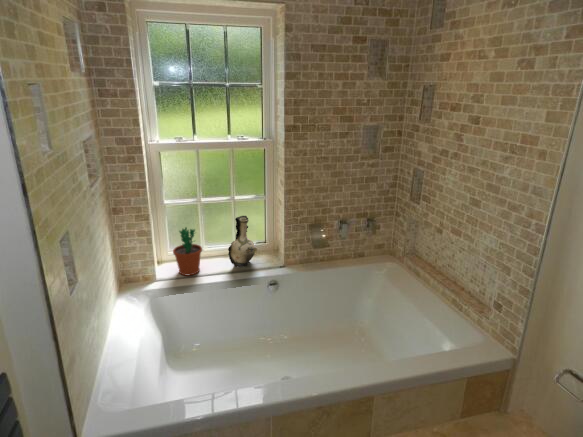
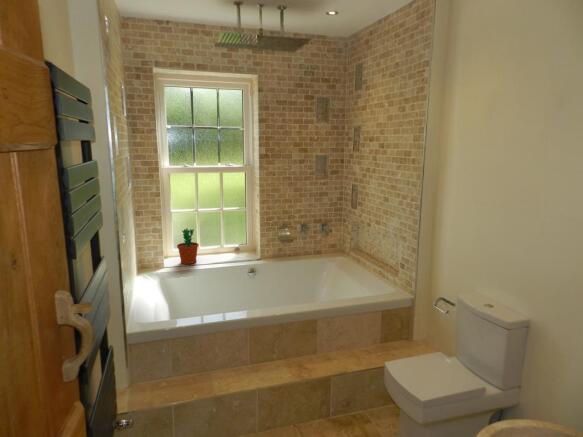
decorative vase: present [228,216,255,267] -> none [218,220,238,260]

